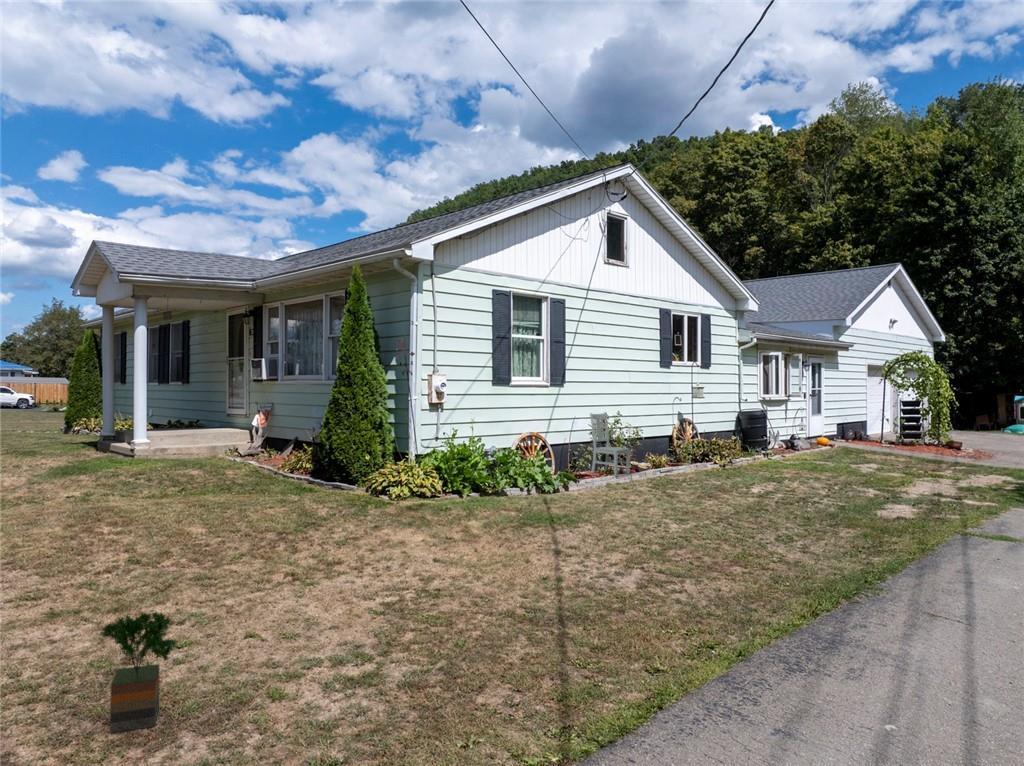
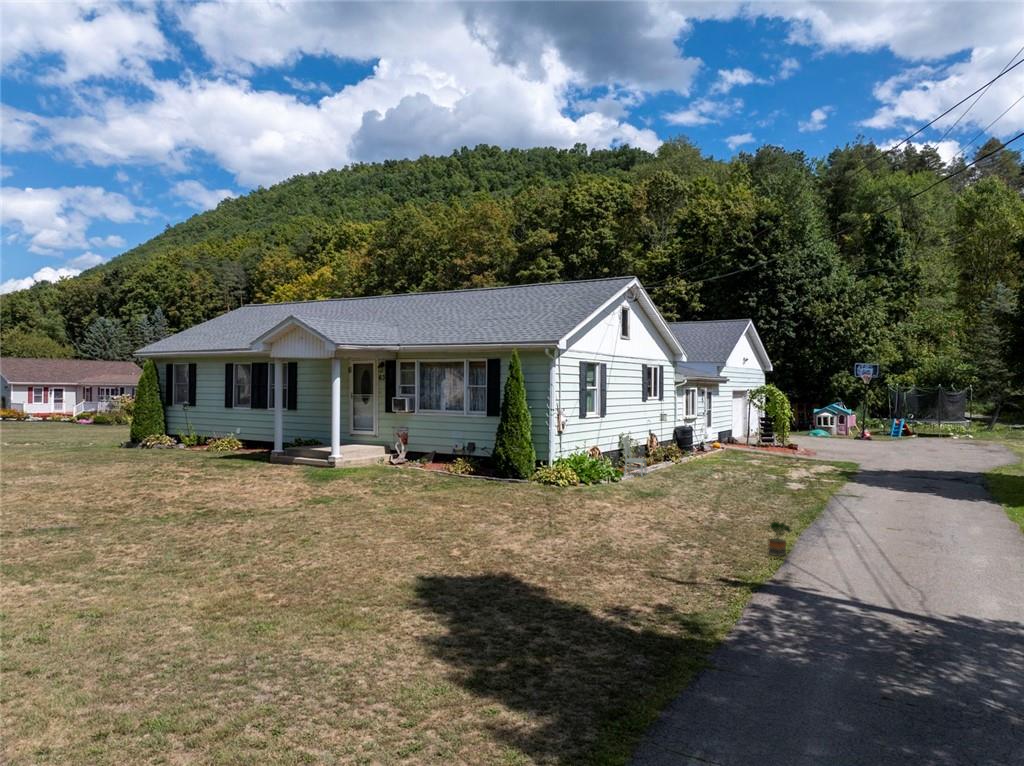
potted tree: present [100,612,177,733] -> present [766,522,792,556]

